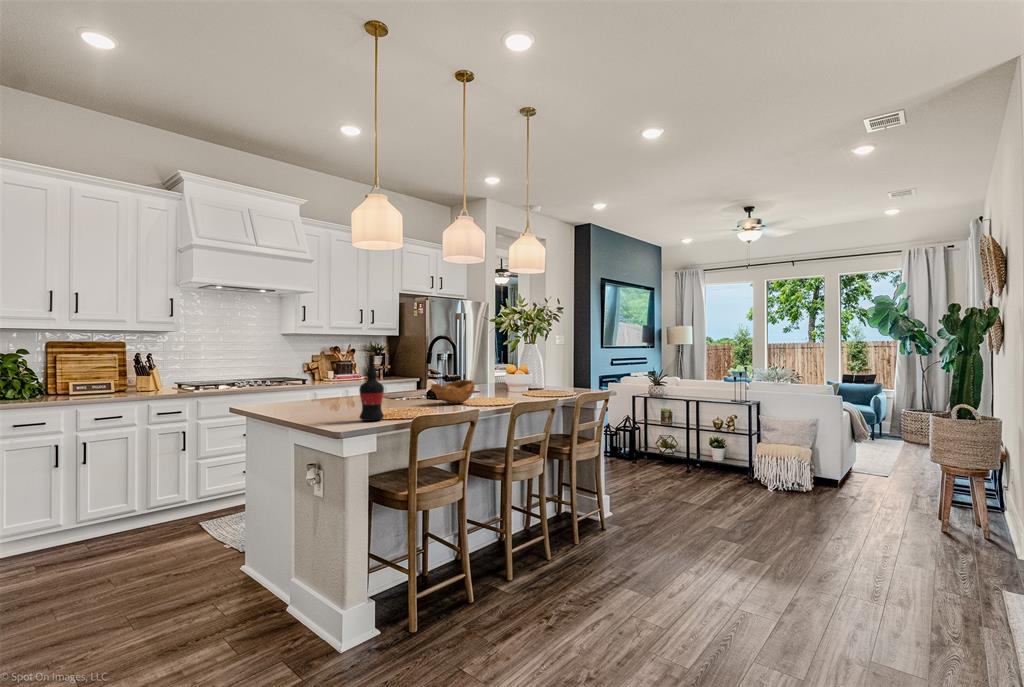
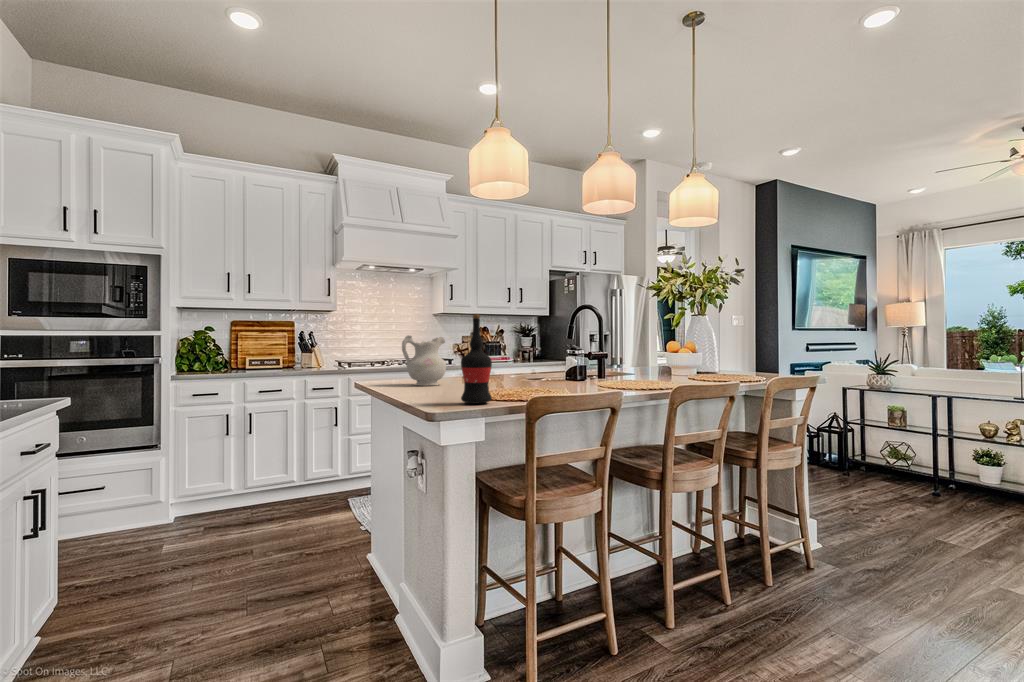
ceramic pitcher: none [283,363,324,407] -> present [402,335,446,386]
wooden bowl: present [431,380,475,404] -> none [566,358,623,387]

